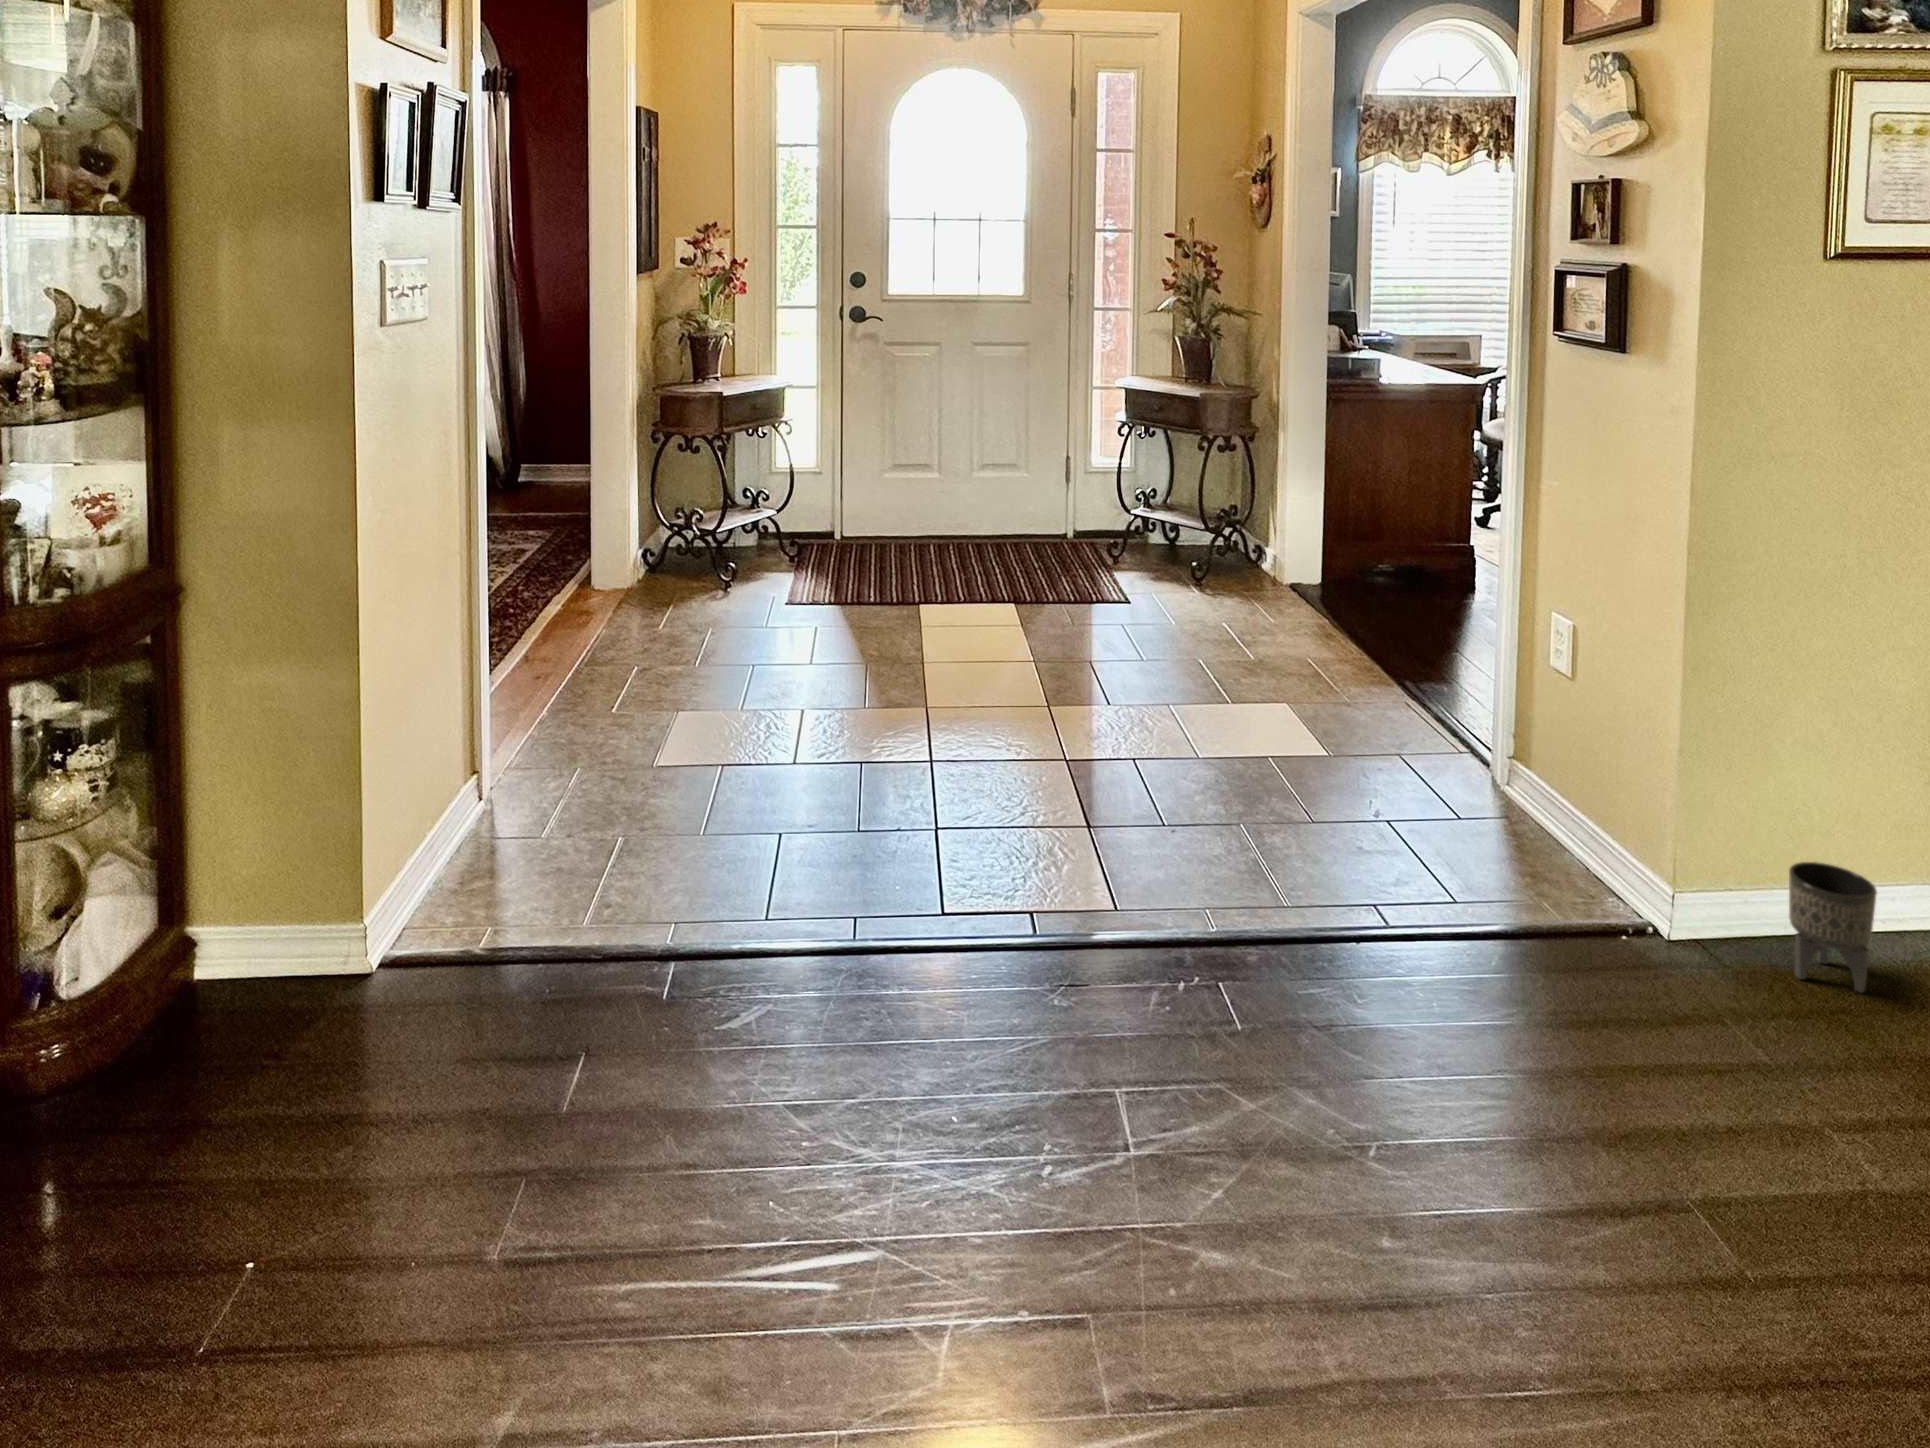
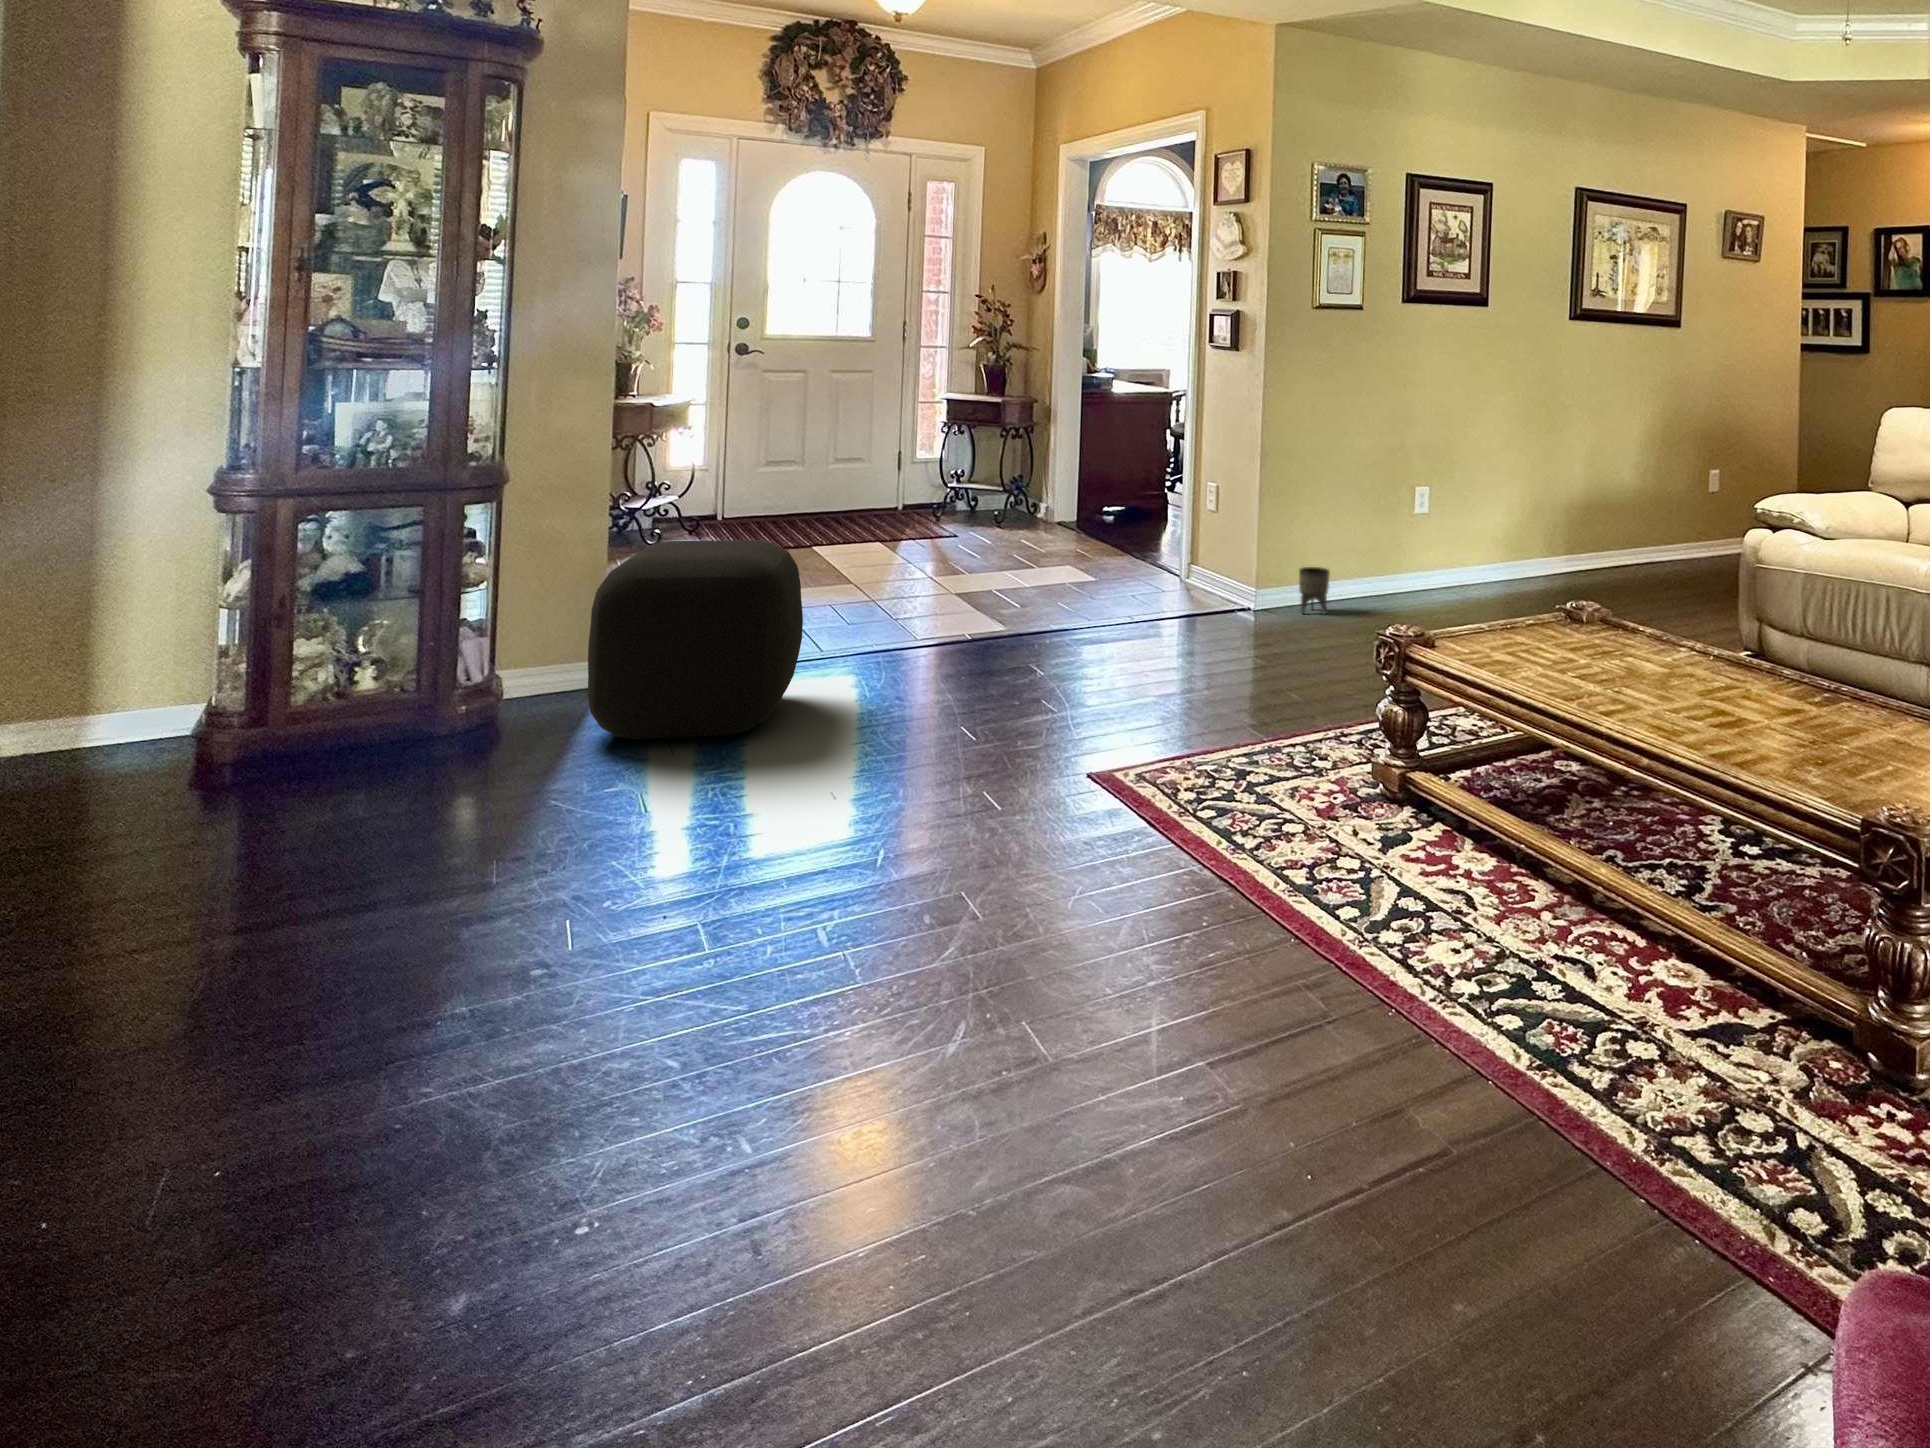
ottoman: none [126,752,606,1265] -> present [588,540,803,739]

